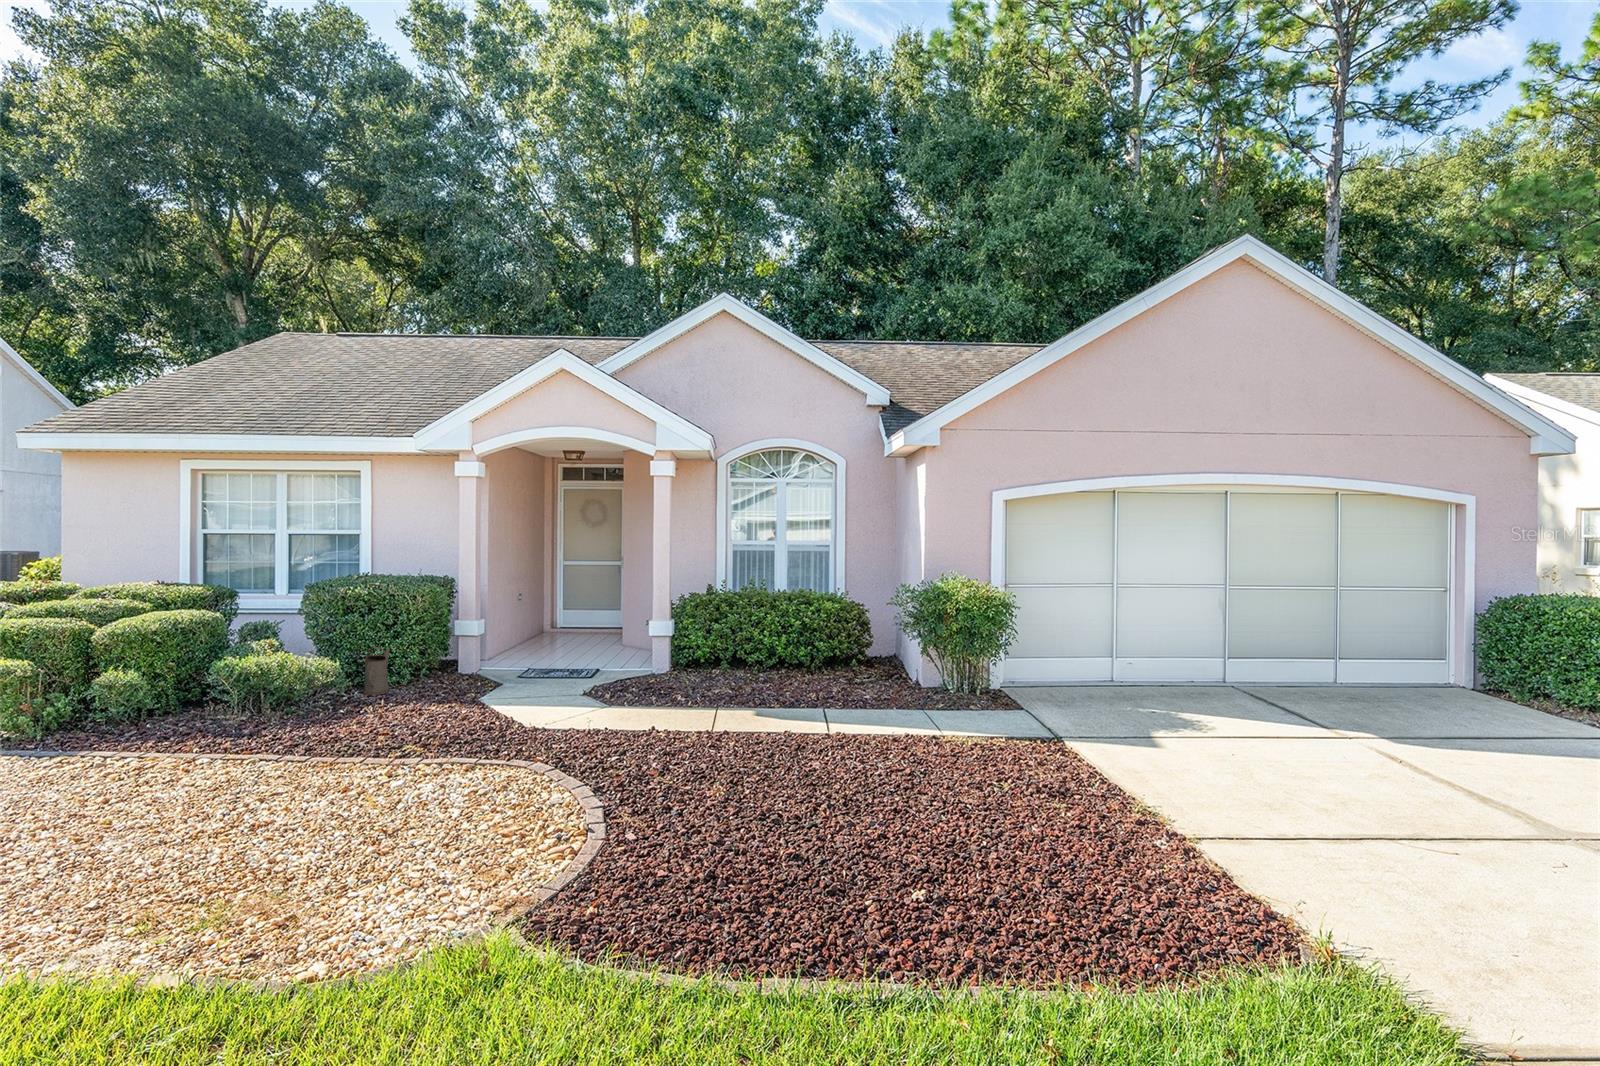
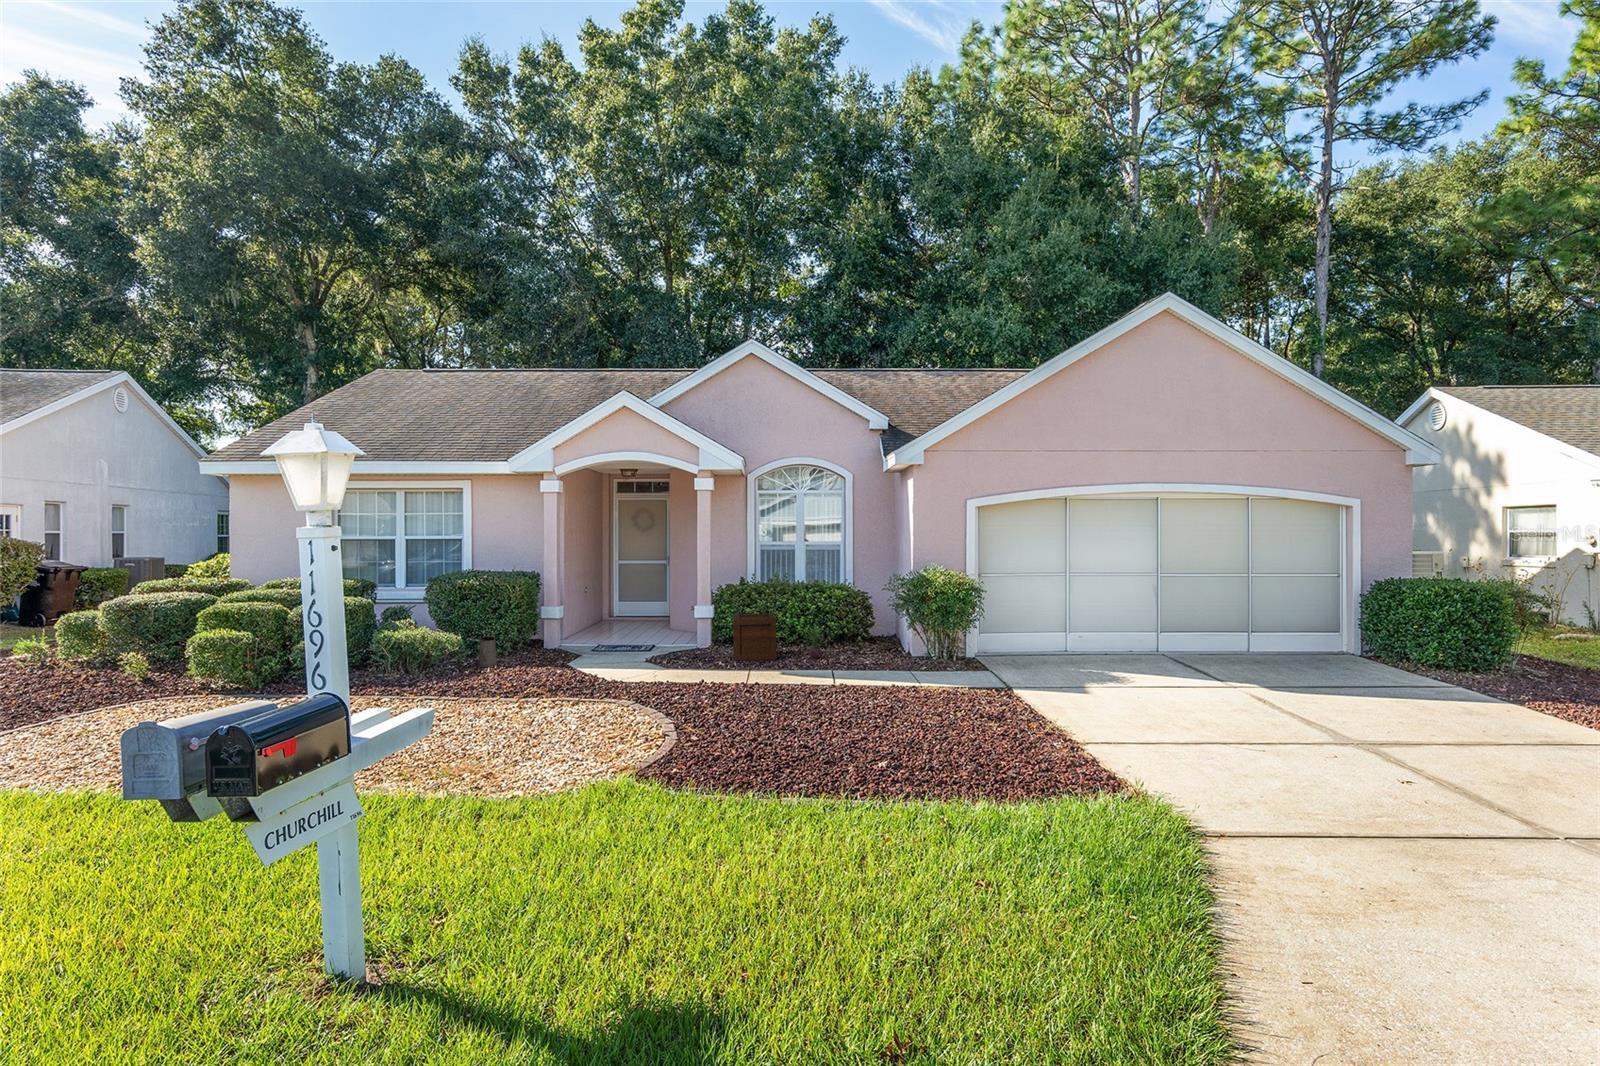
wooden crate: none [697,626,752,688] -> present [733,613,777,661]
decorative plant: none [774,638,823,685] -> present [809,624,822,659]

